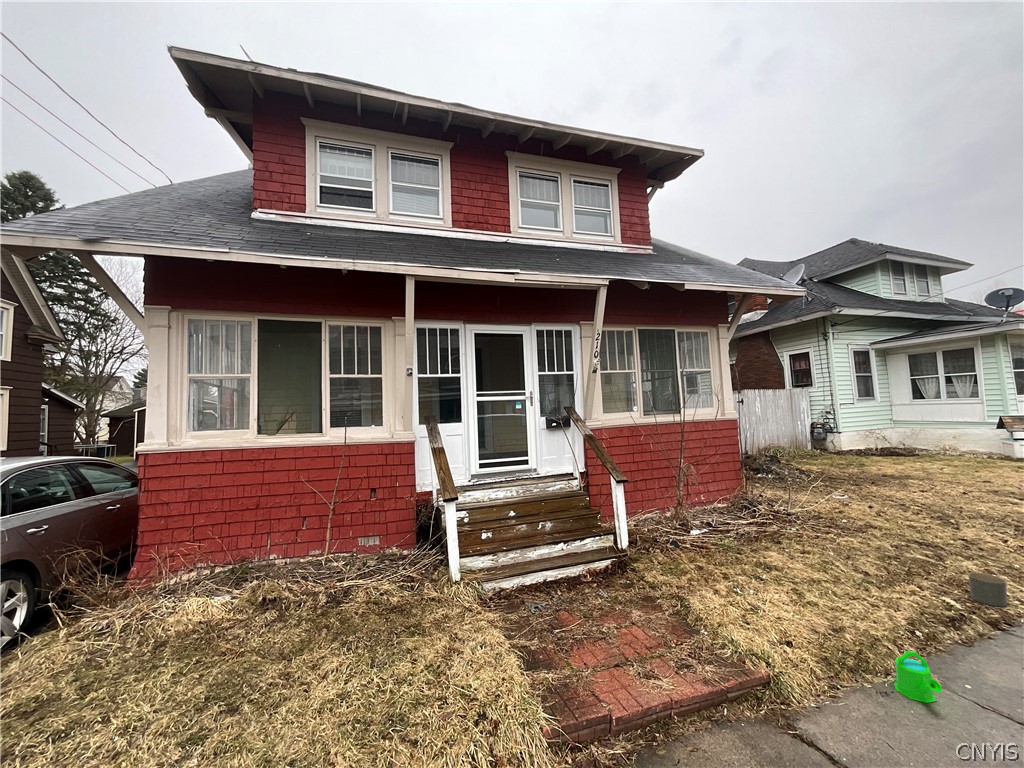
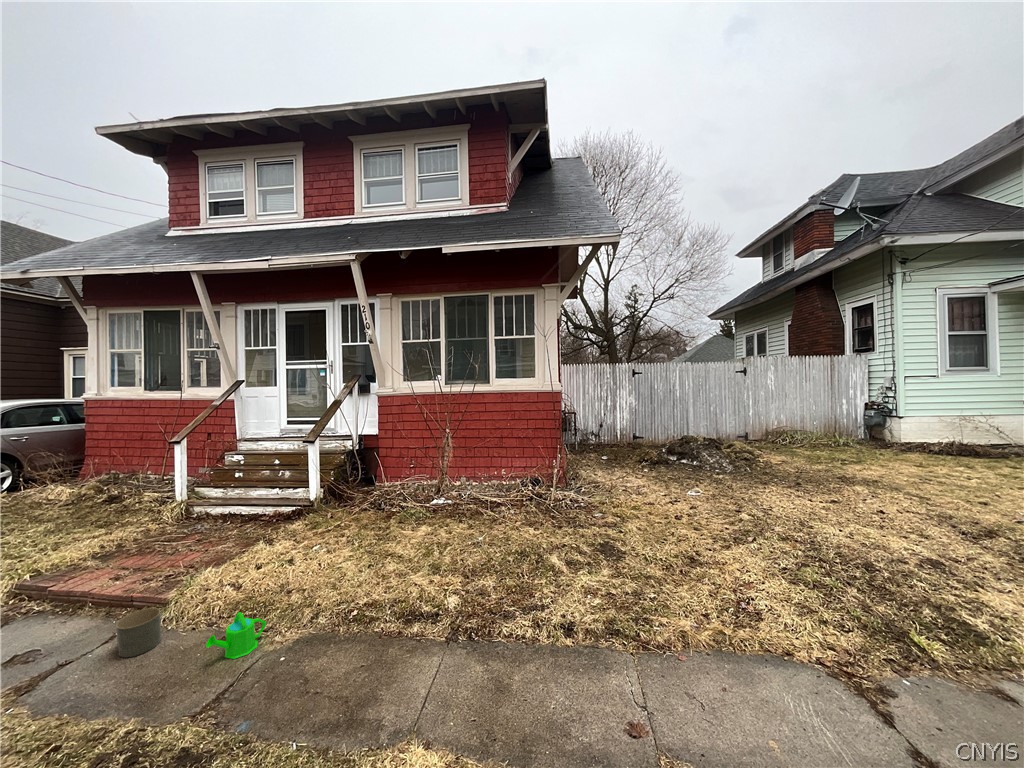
planter: present [969,573,1007,607] -> present [116,608,161,657]

